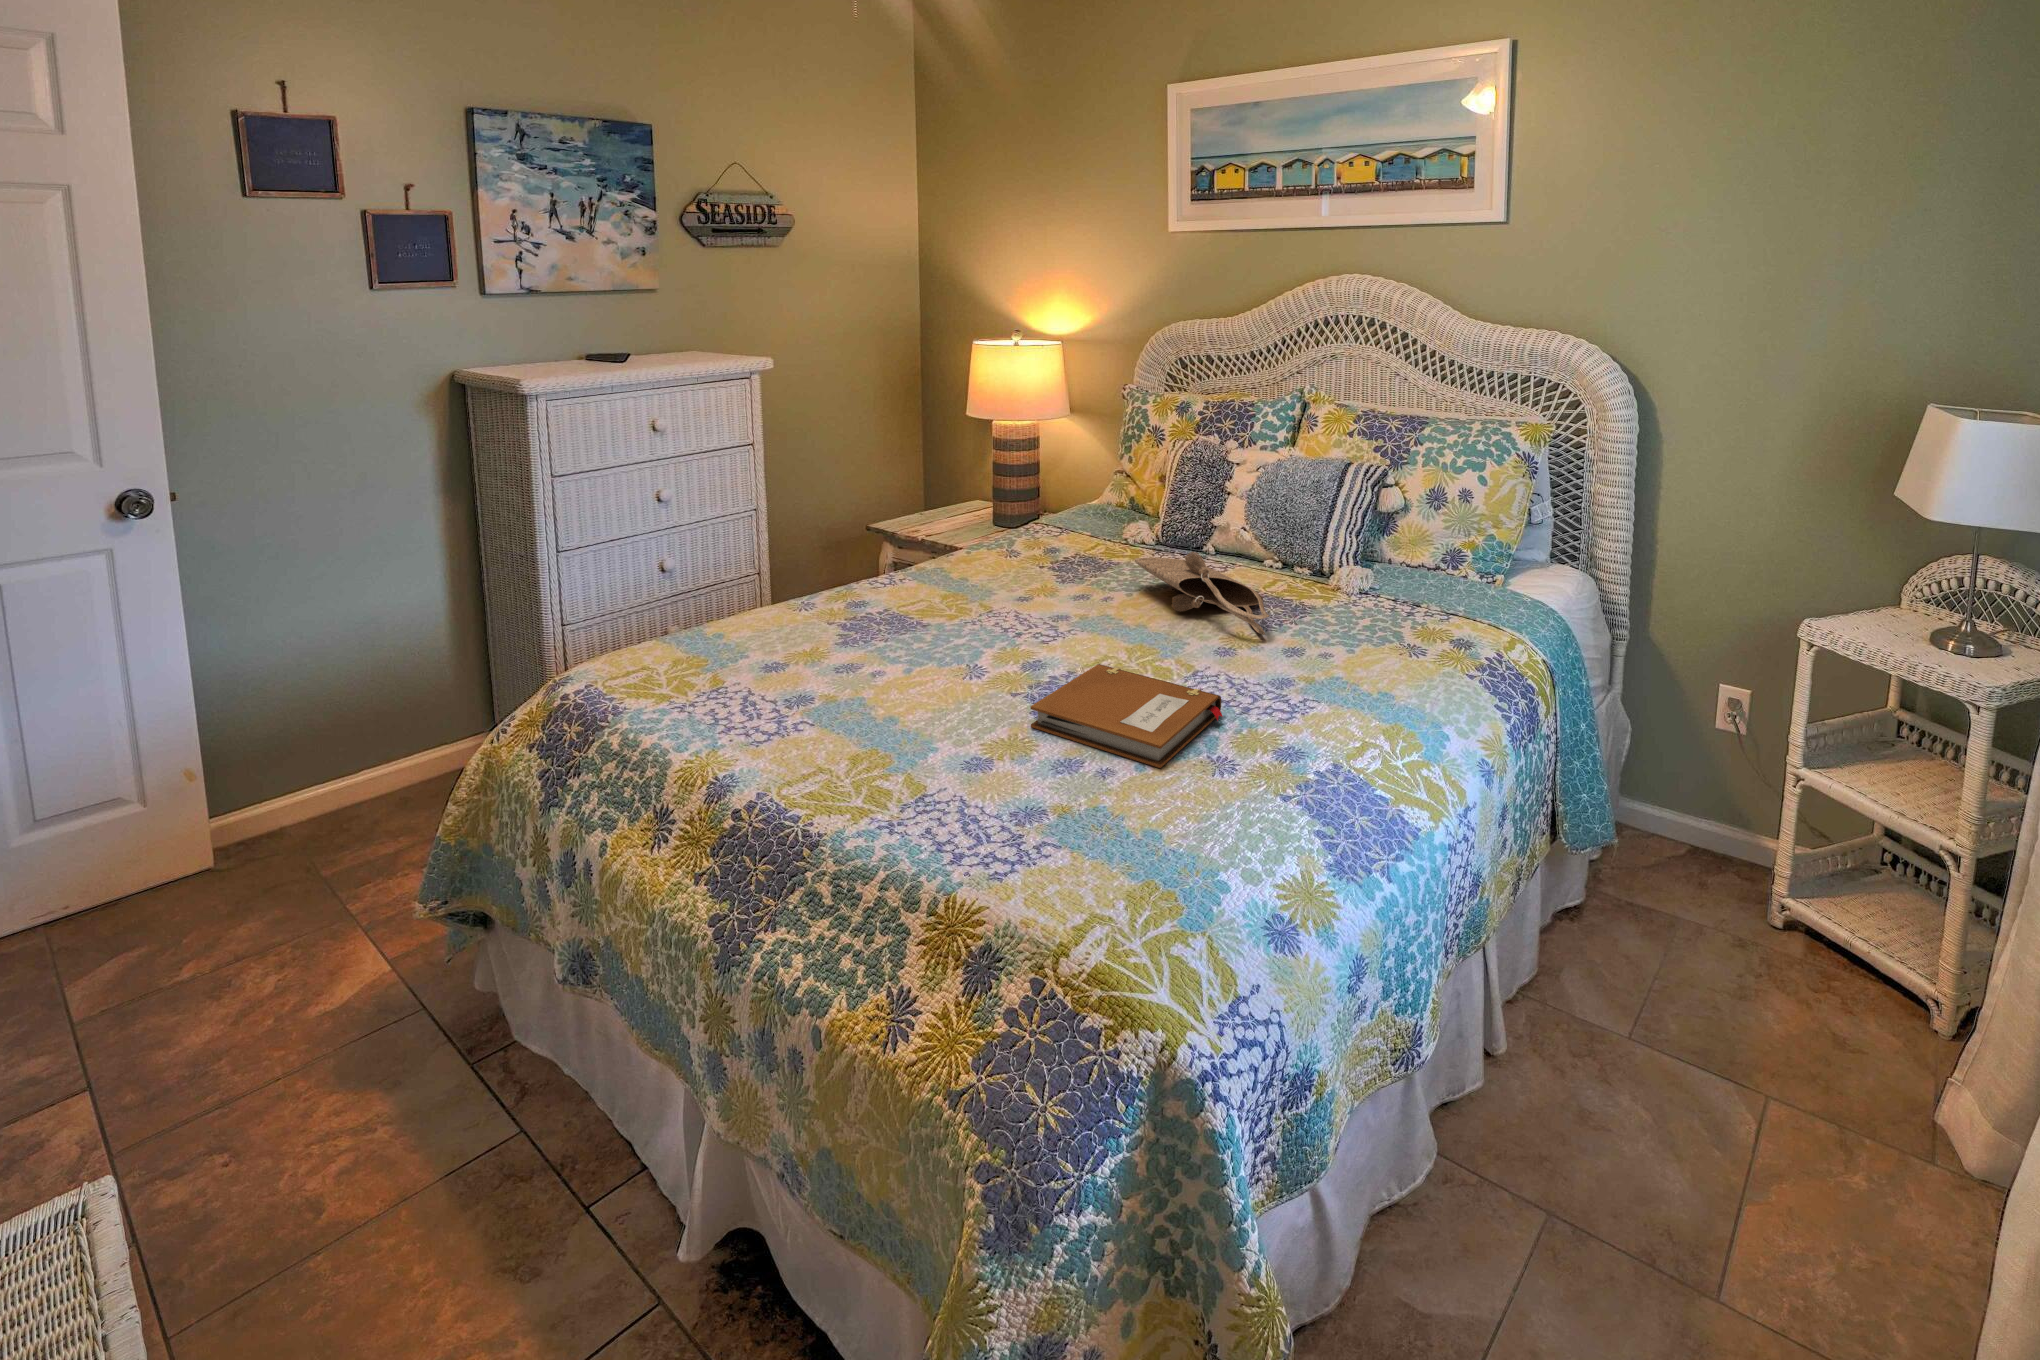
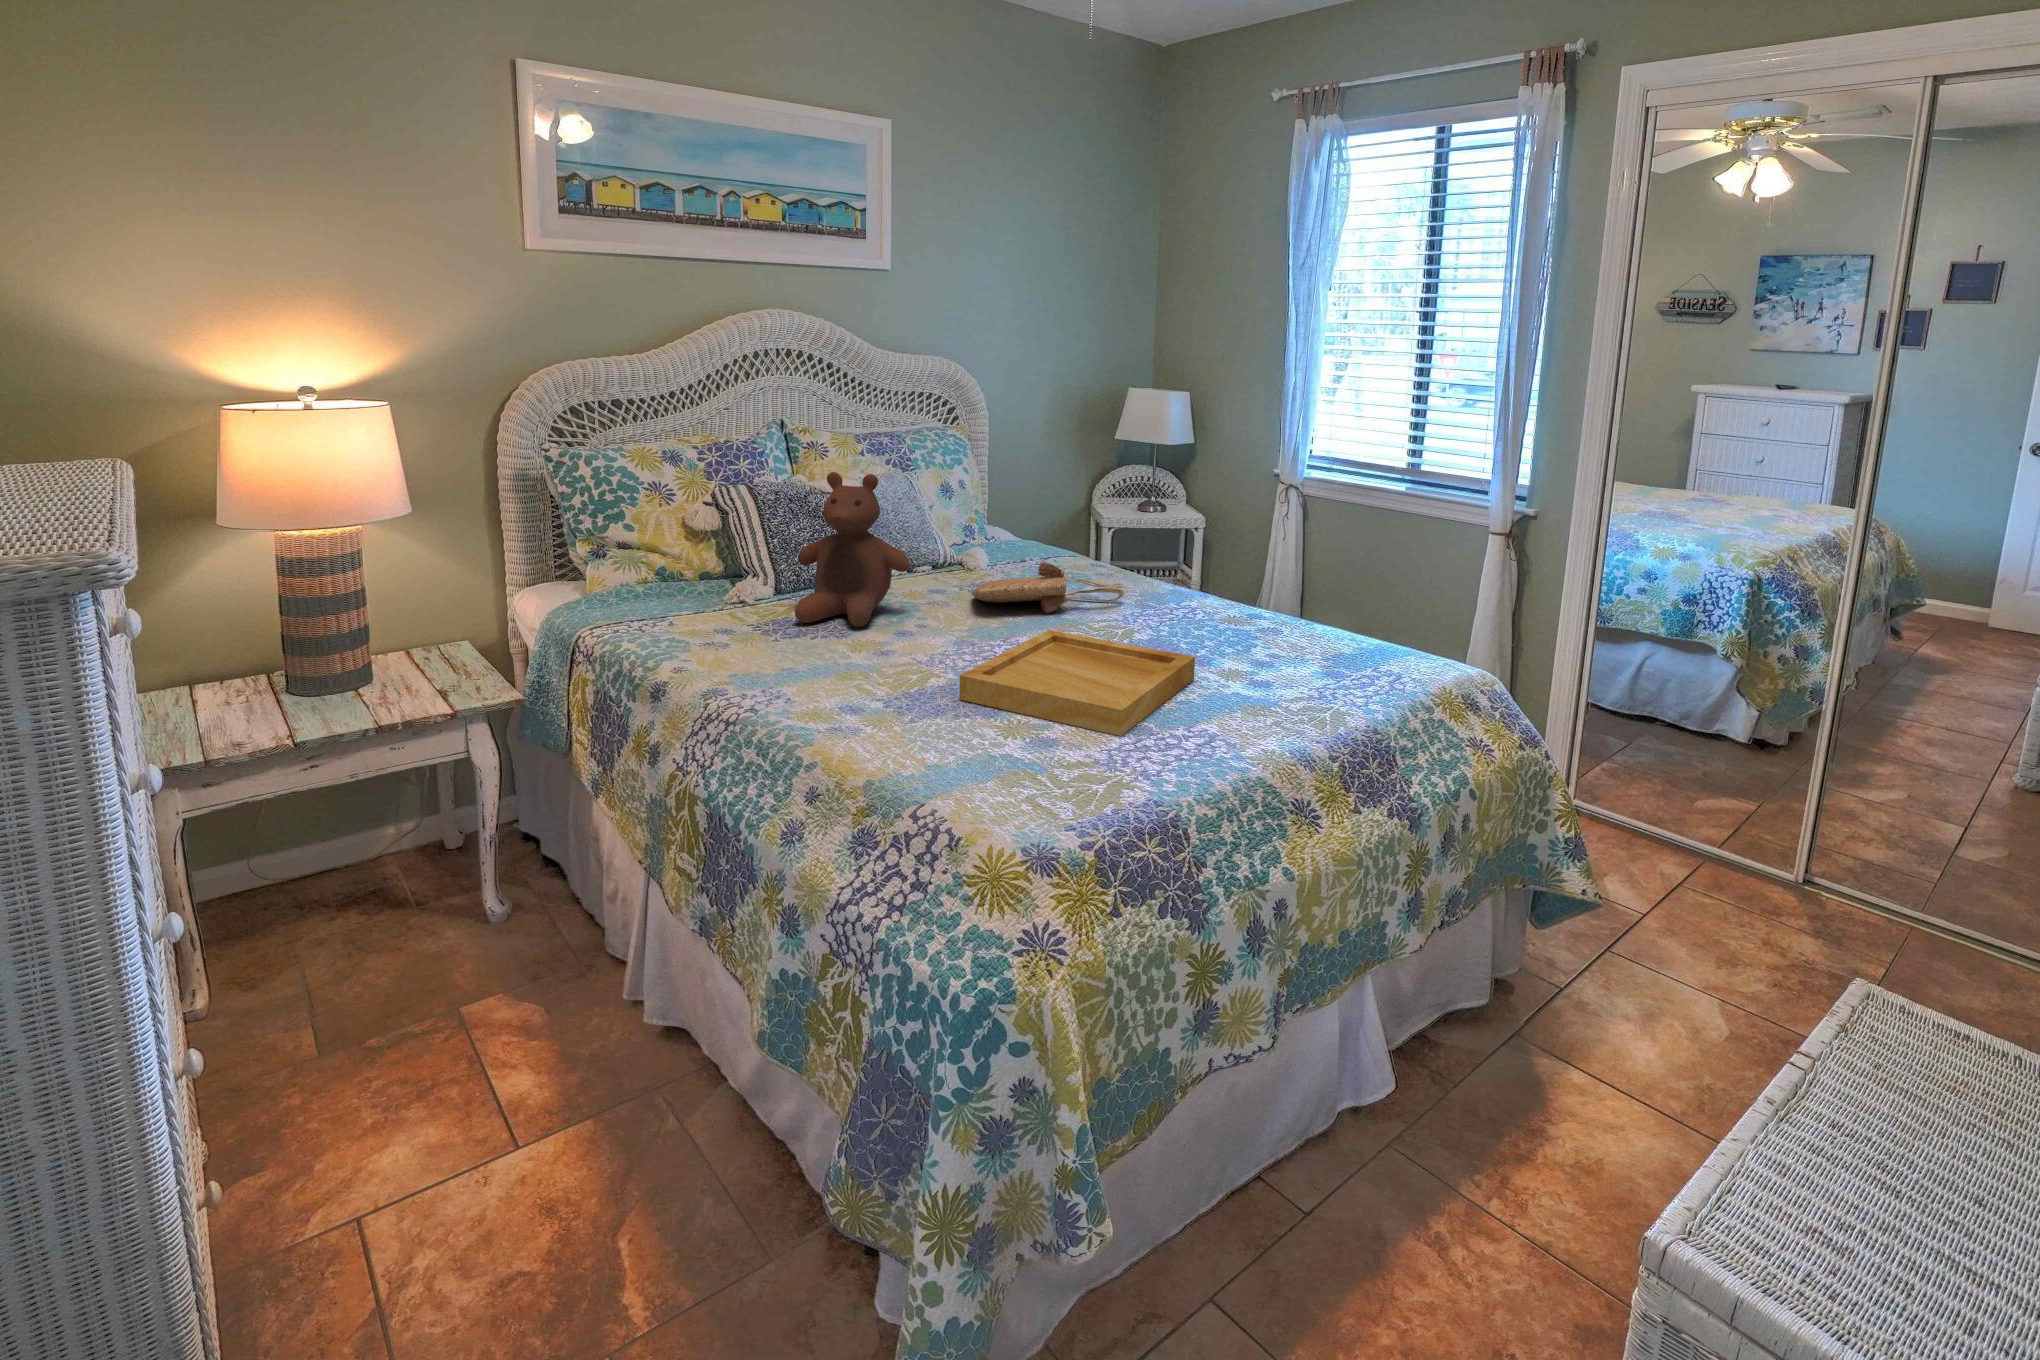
stuffed bear: none [1059,414,1147,556] -> present [795,472,910,627]
tray: none [777,585,1033,697] -> present [960,630,1195,736]
notebook: present [1030,664,1223,768] -> none [1179,612,1309,666]

